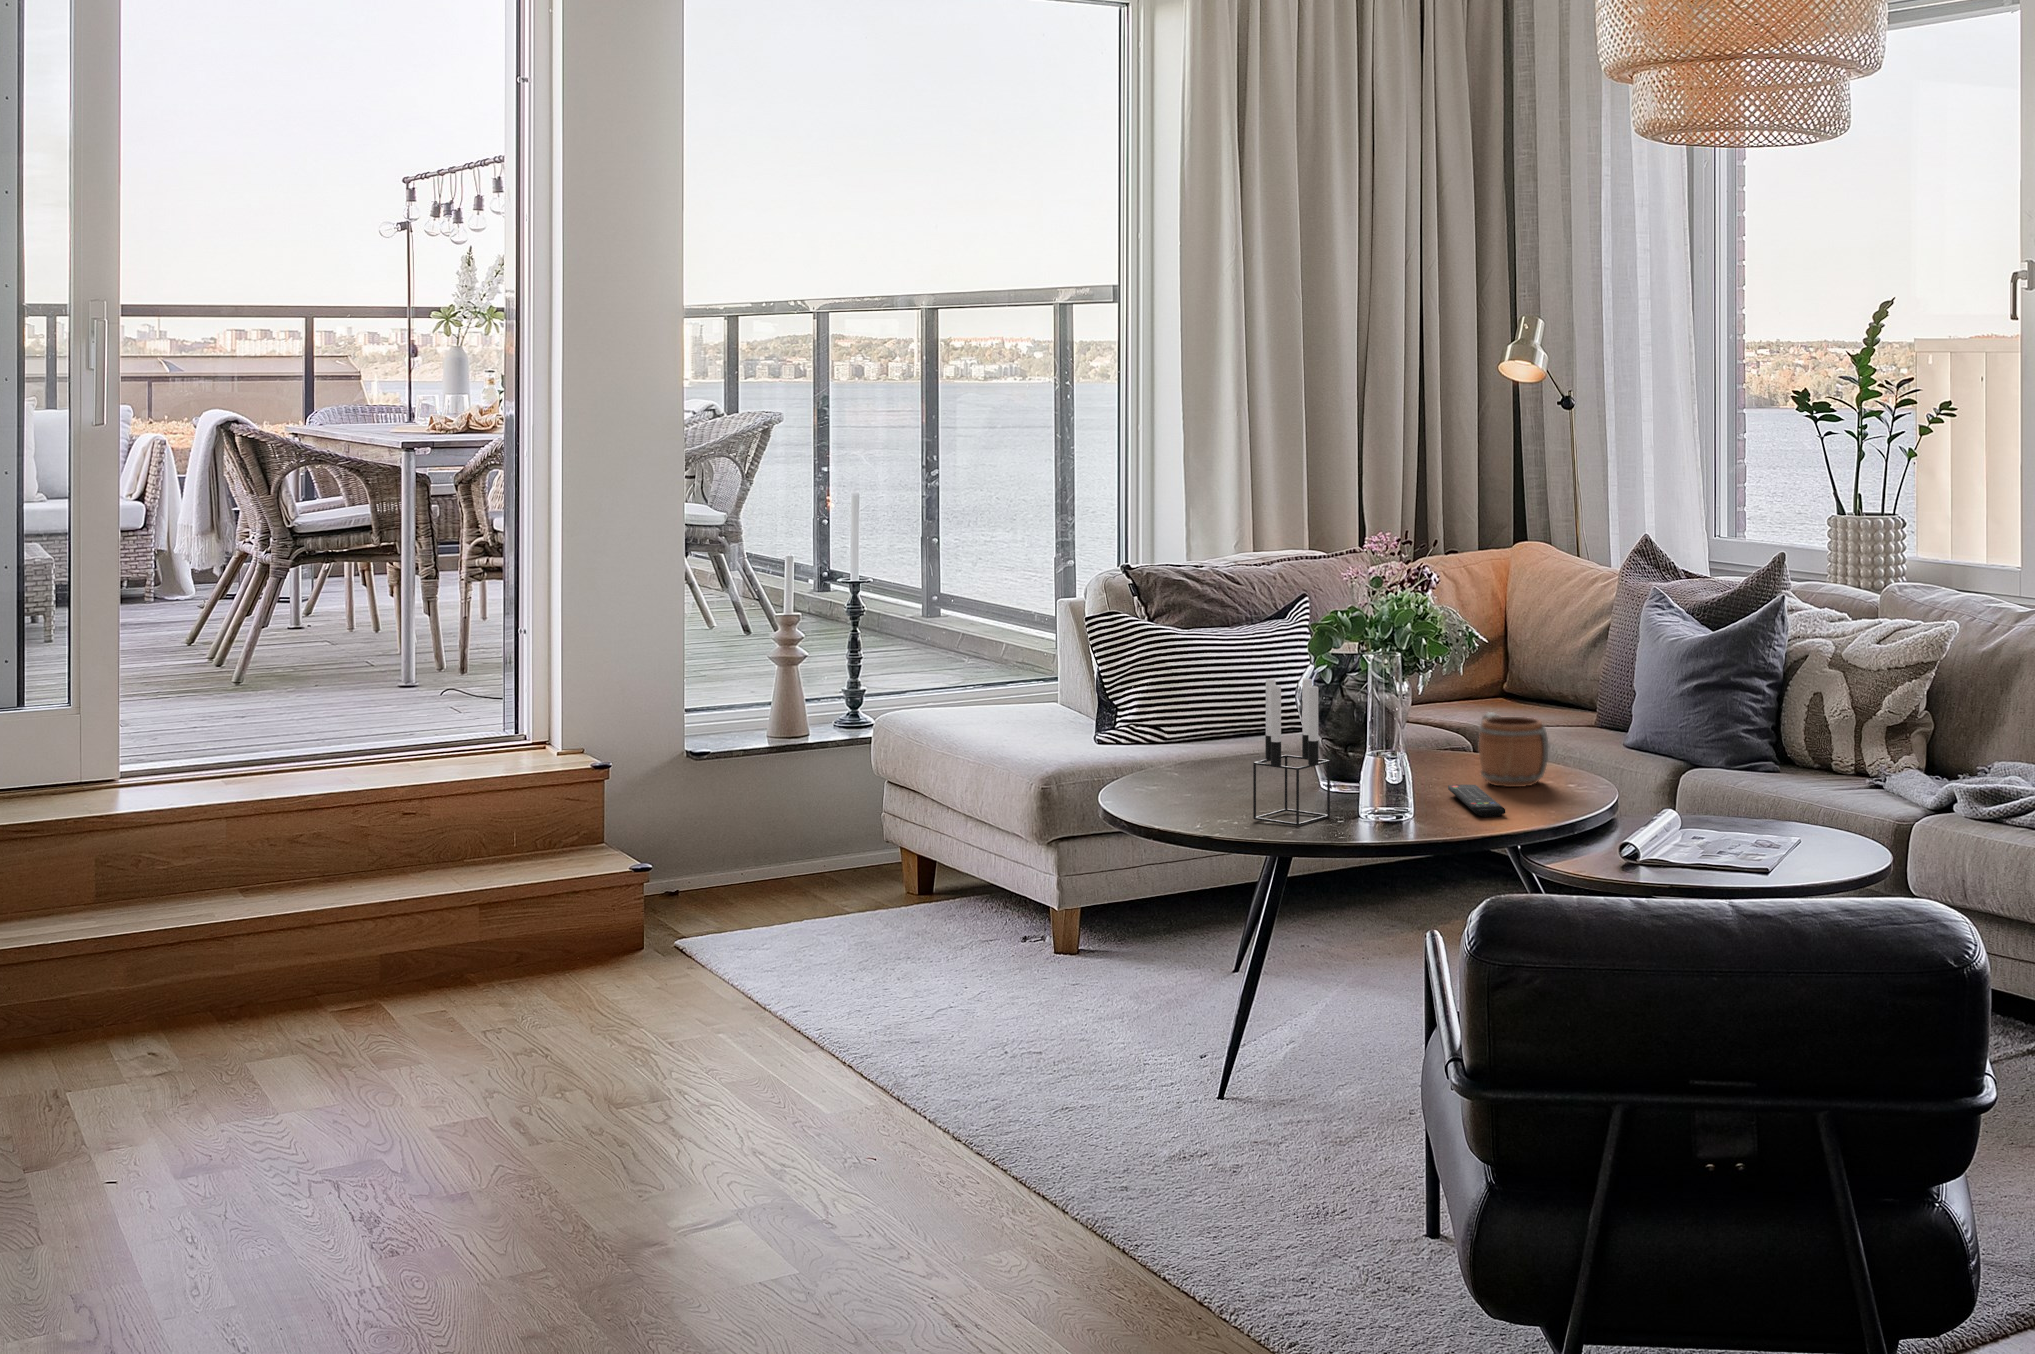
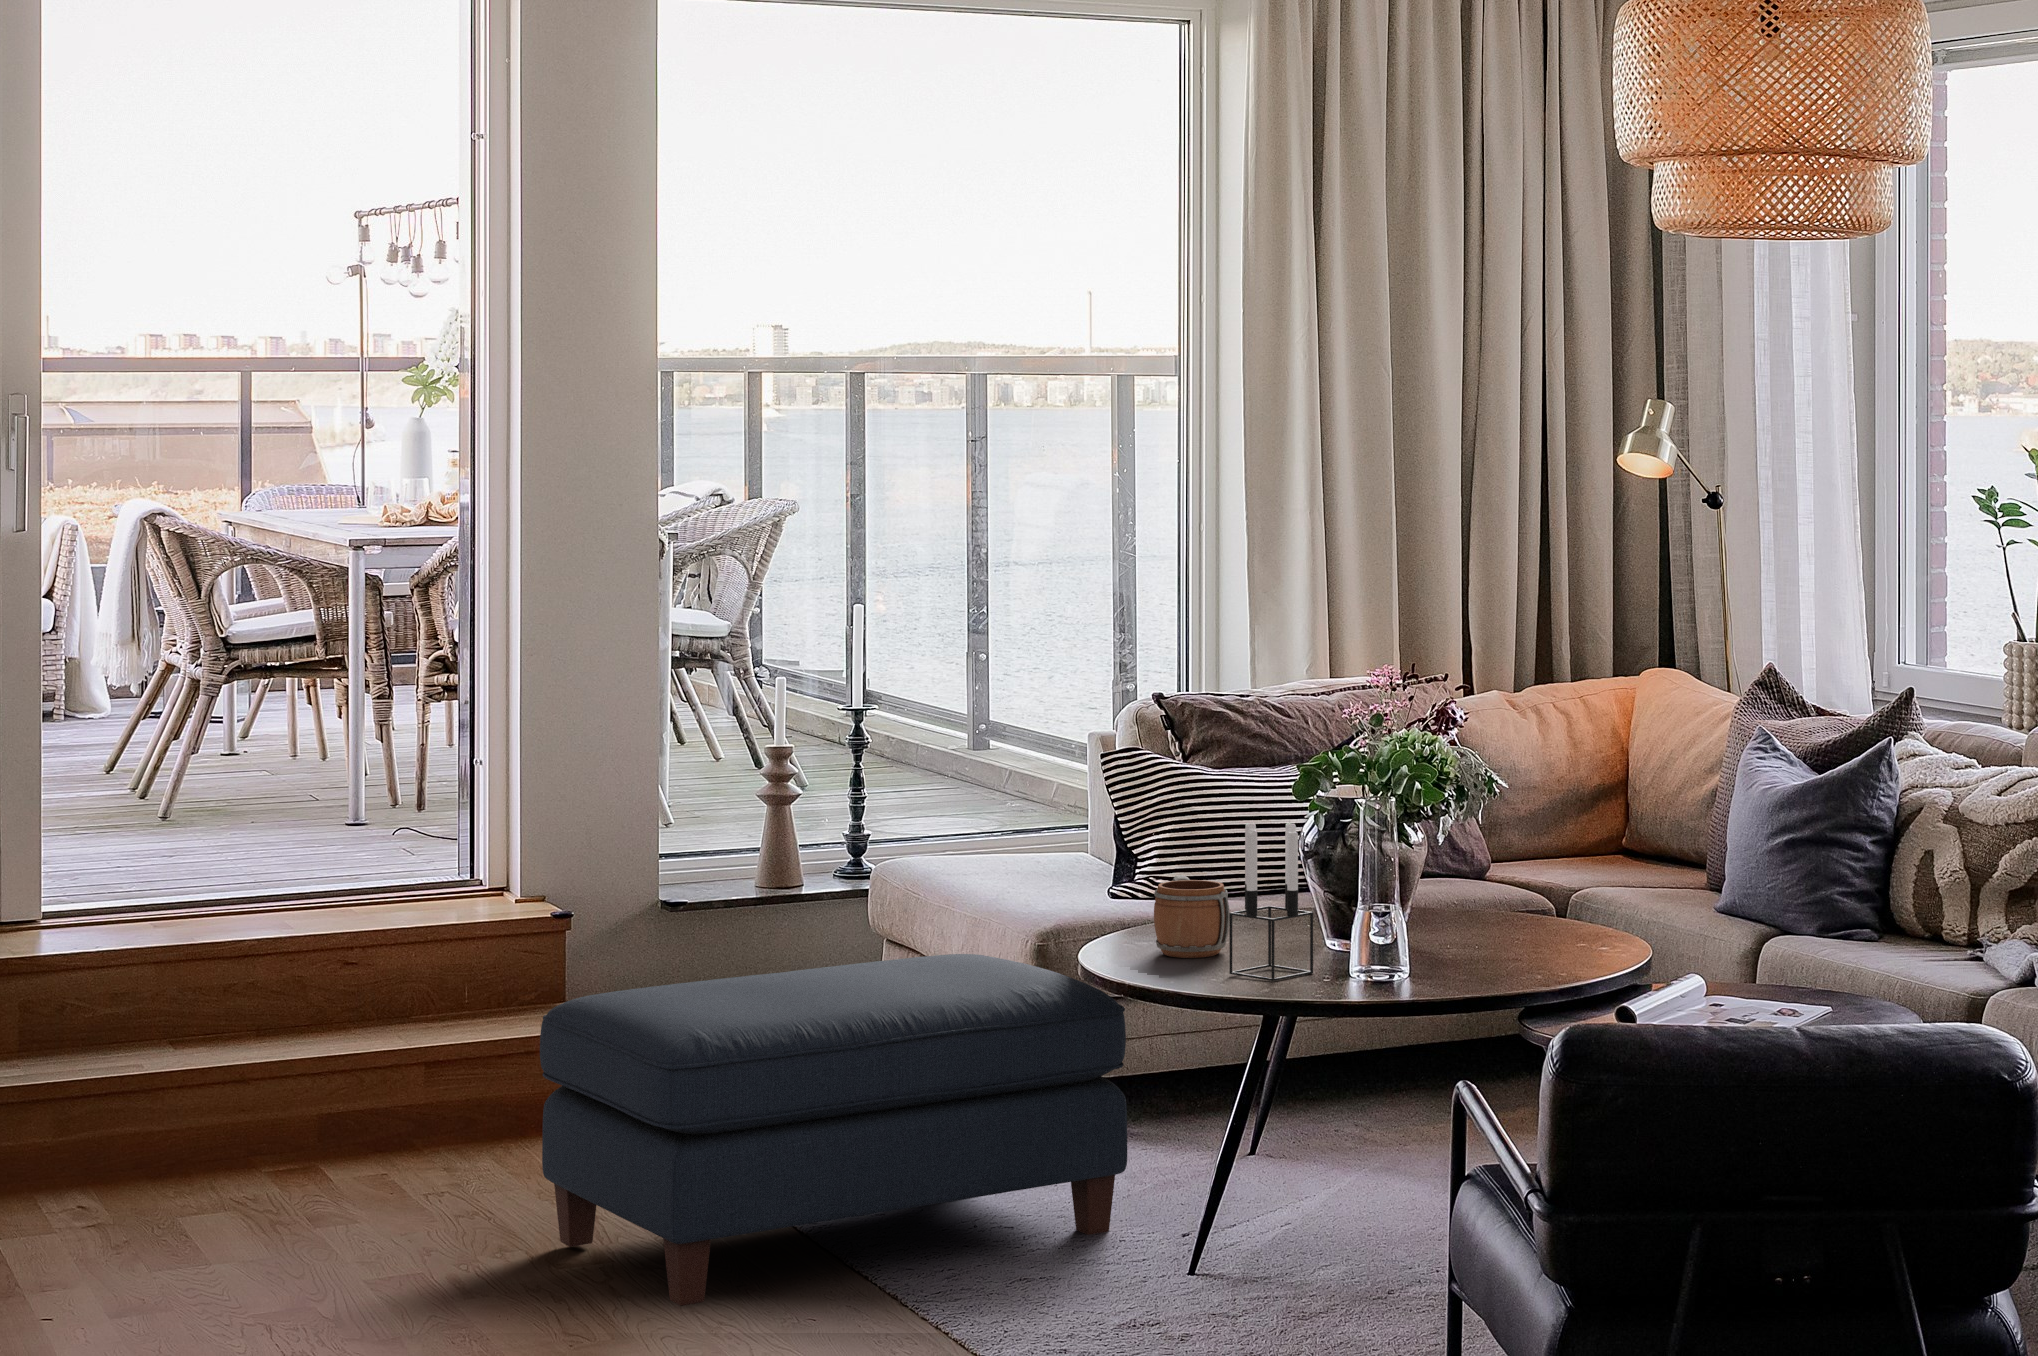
mug: present [1479,712,1548,787] -> present [1154,875,1229,958]
remote control: present [1448,785,1505,817] -> none [1455,943,1500,976]
ottoman: none [594,800,1147,1154] -> present [540,954,1127,1306]

